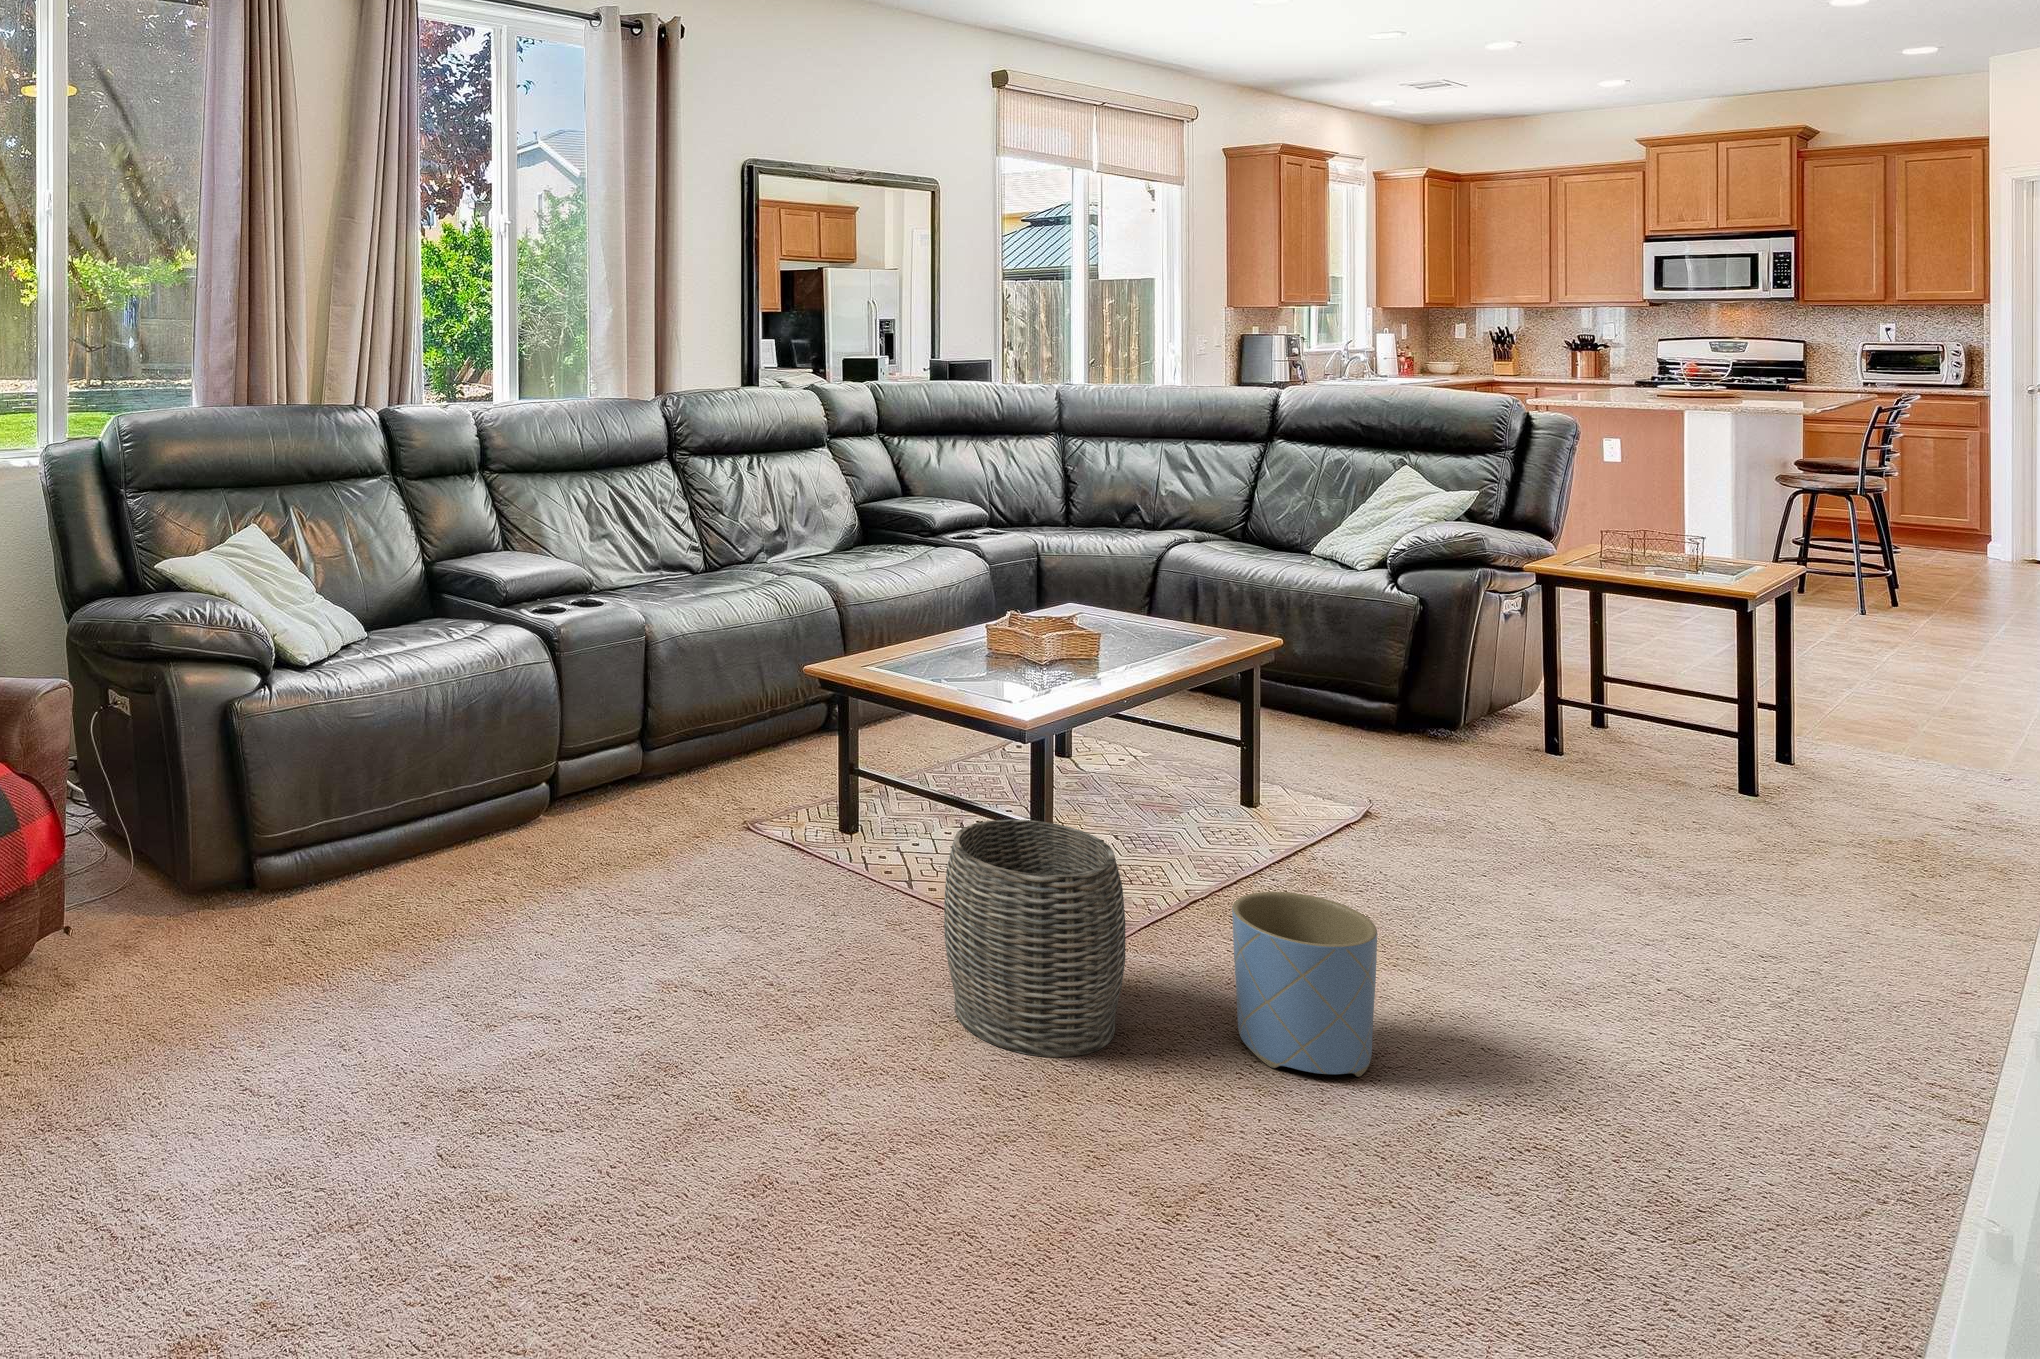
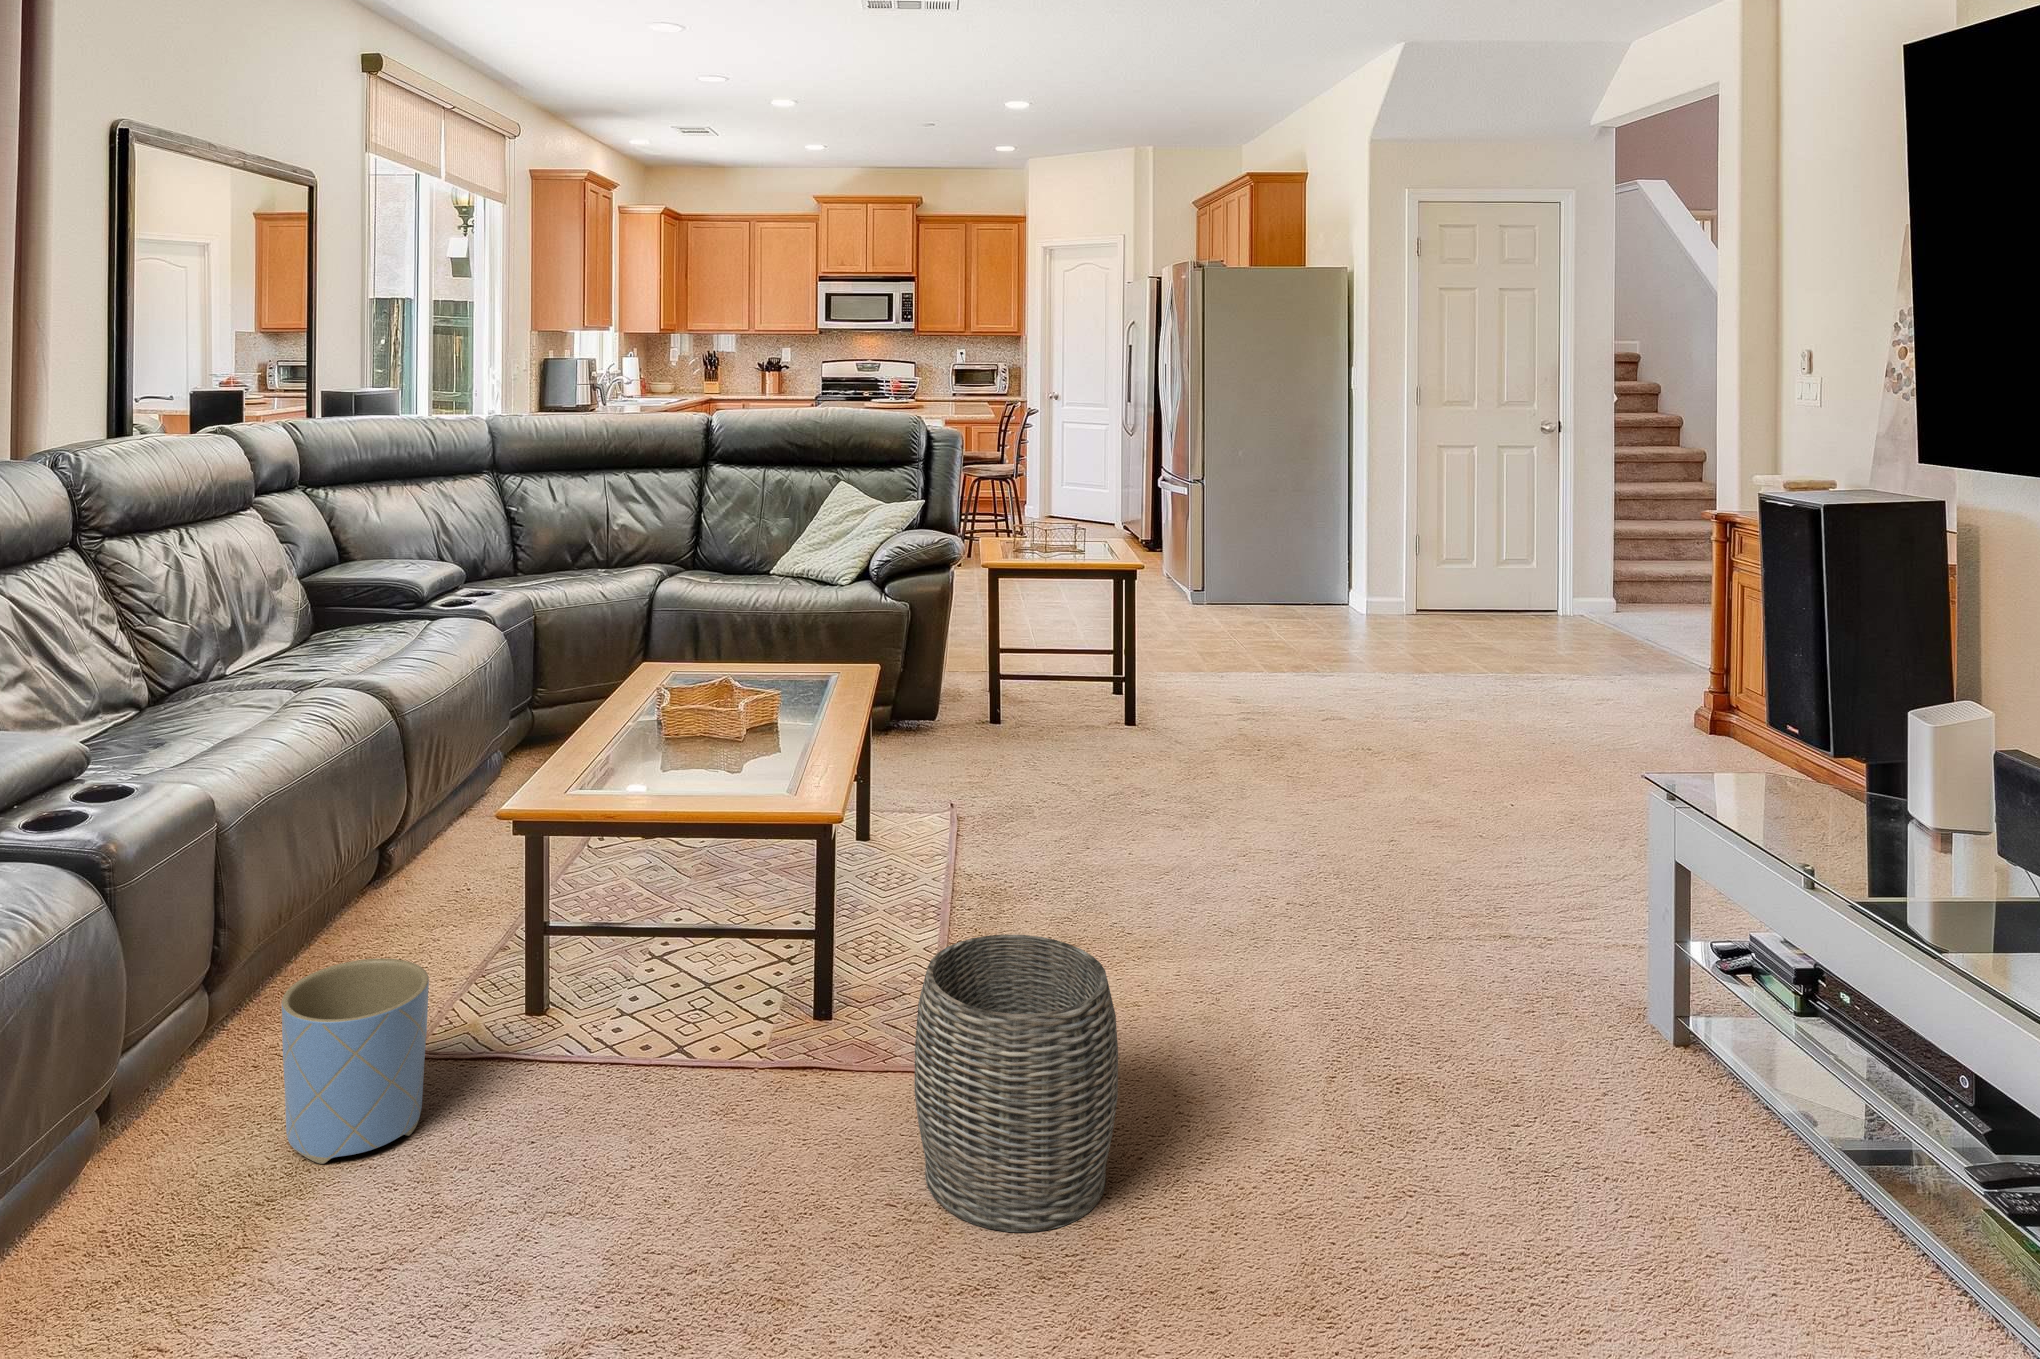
planter: present [1232,892,1377,1077] -> present [282,958,429,1164]

